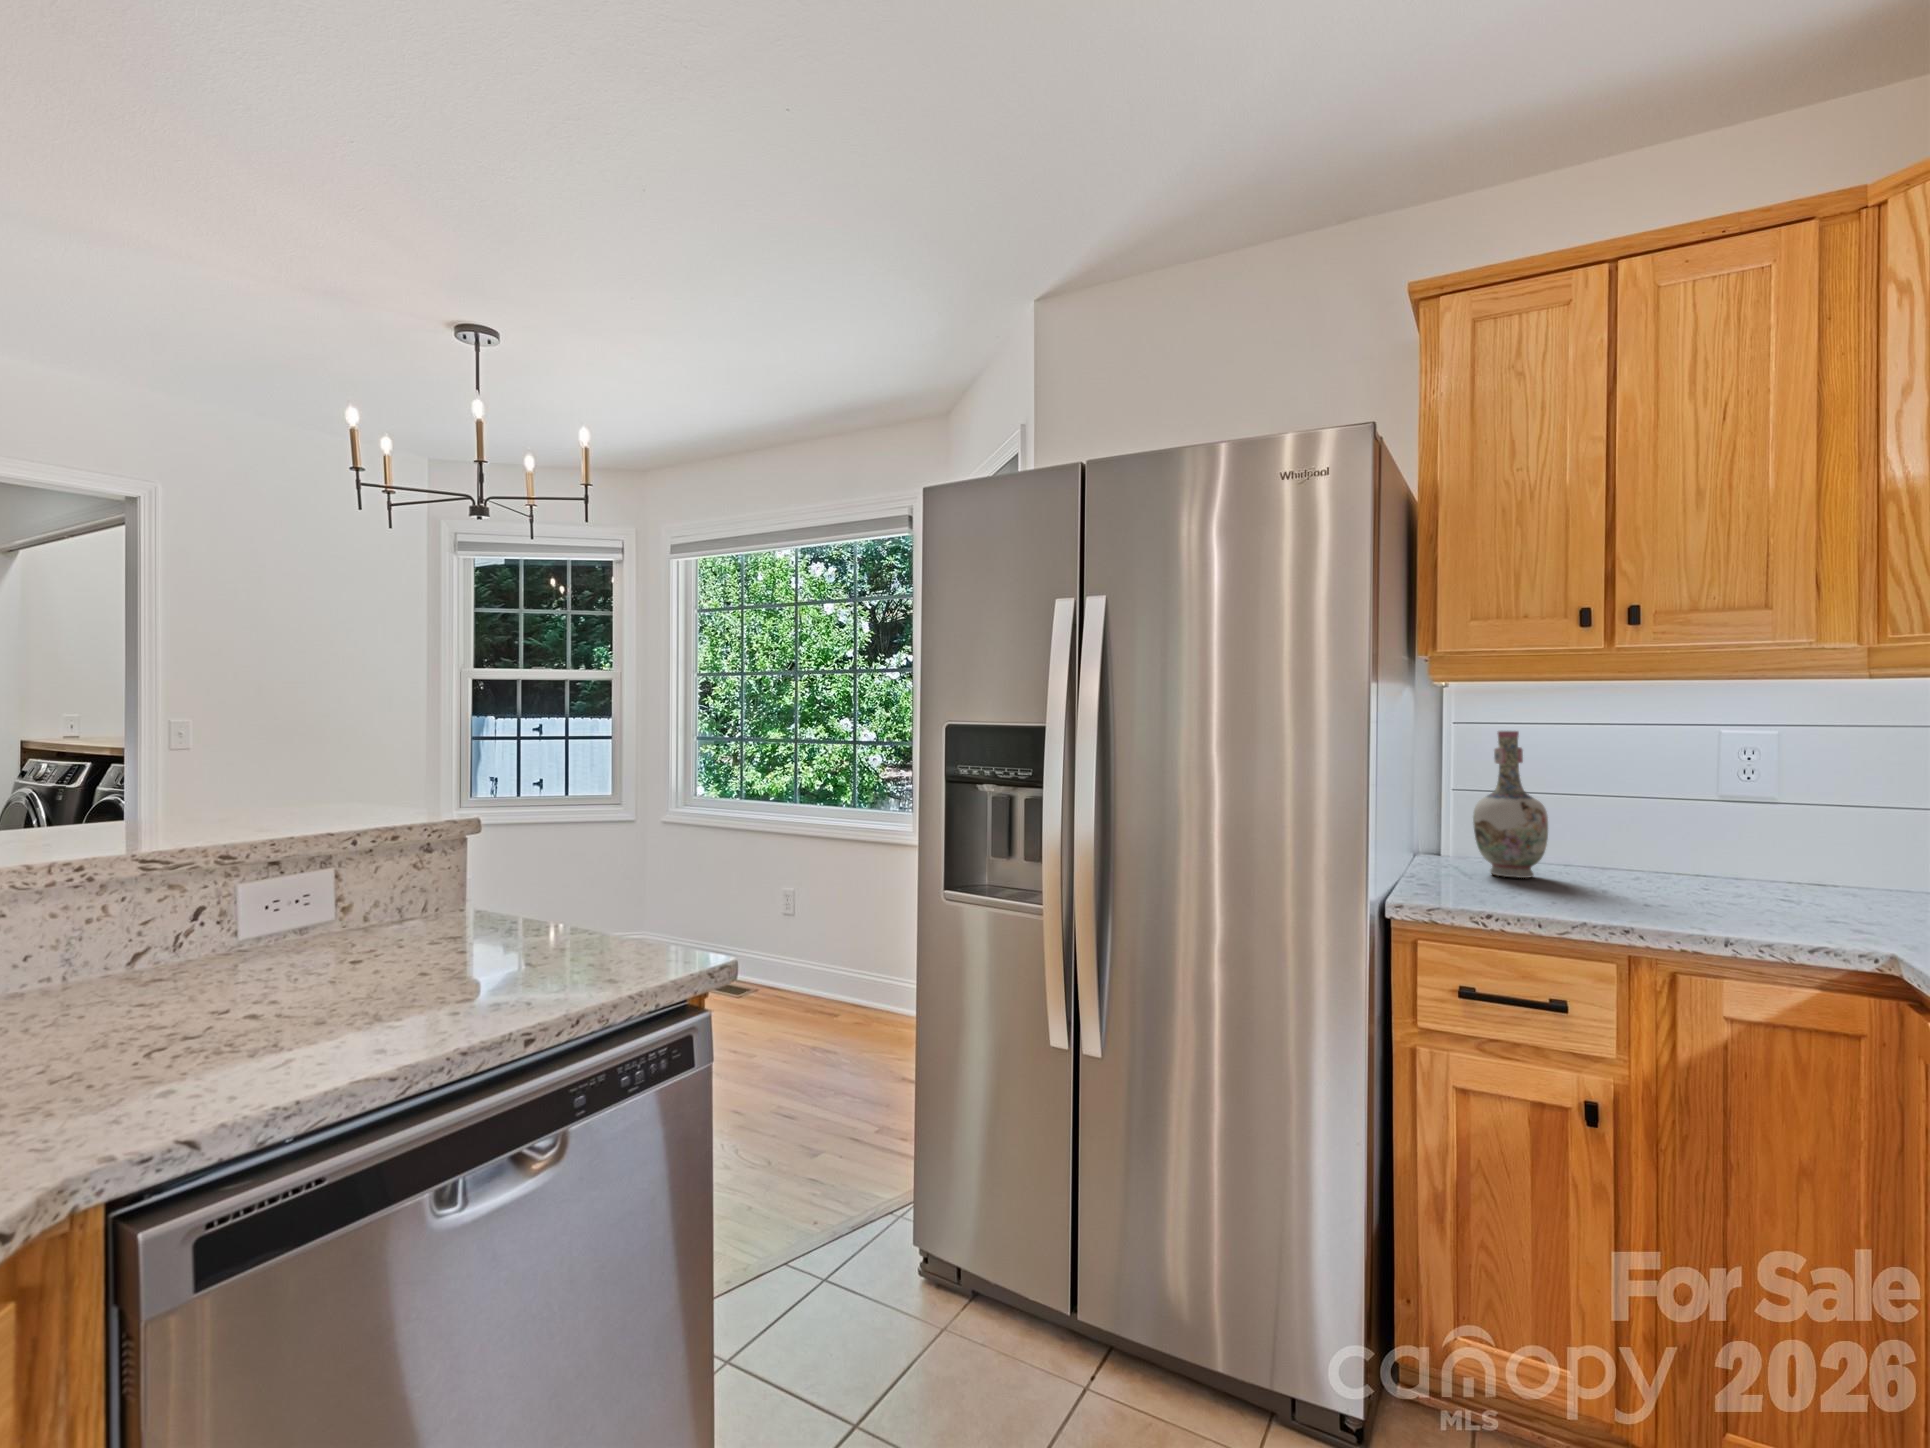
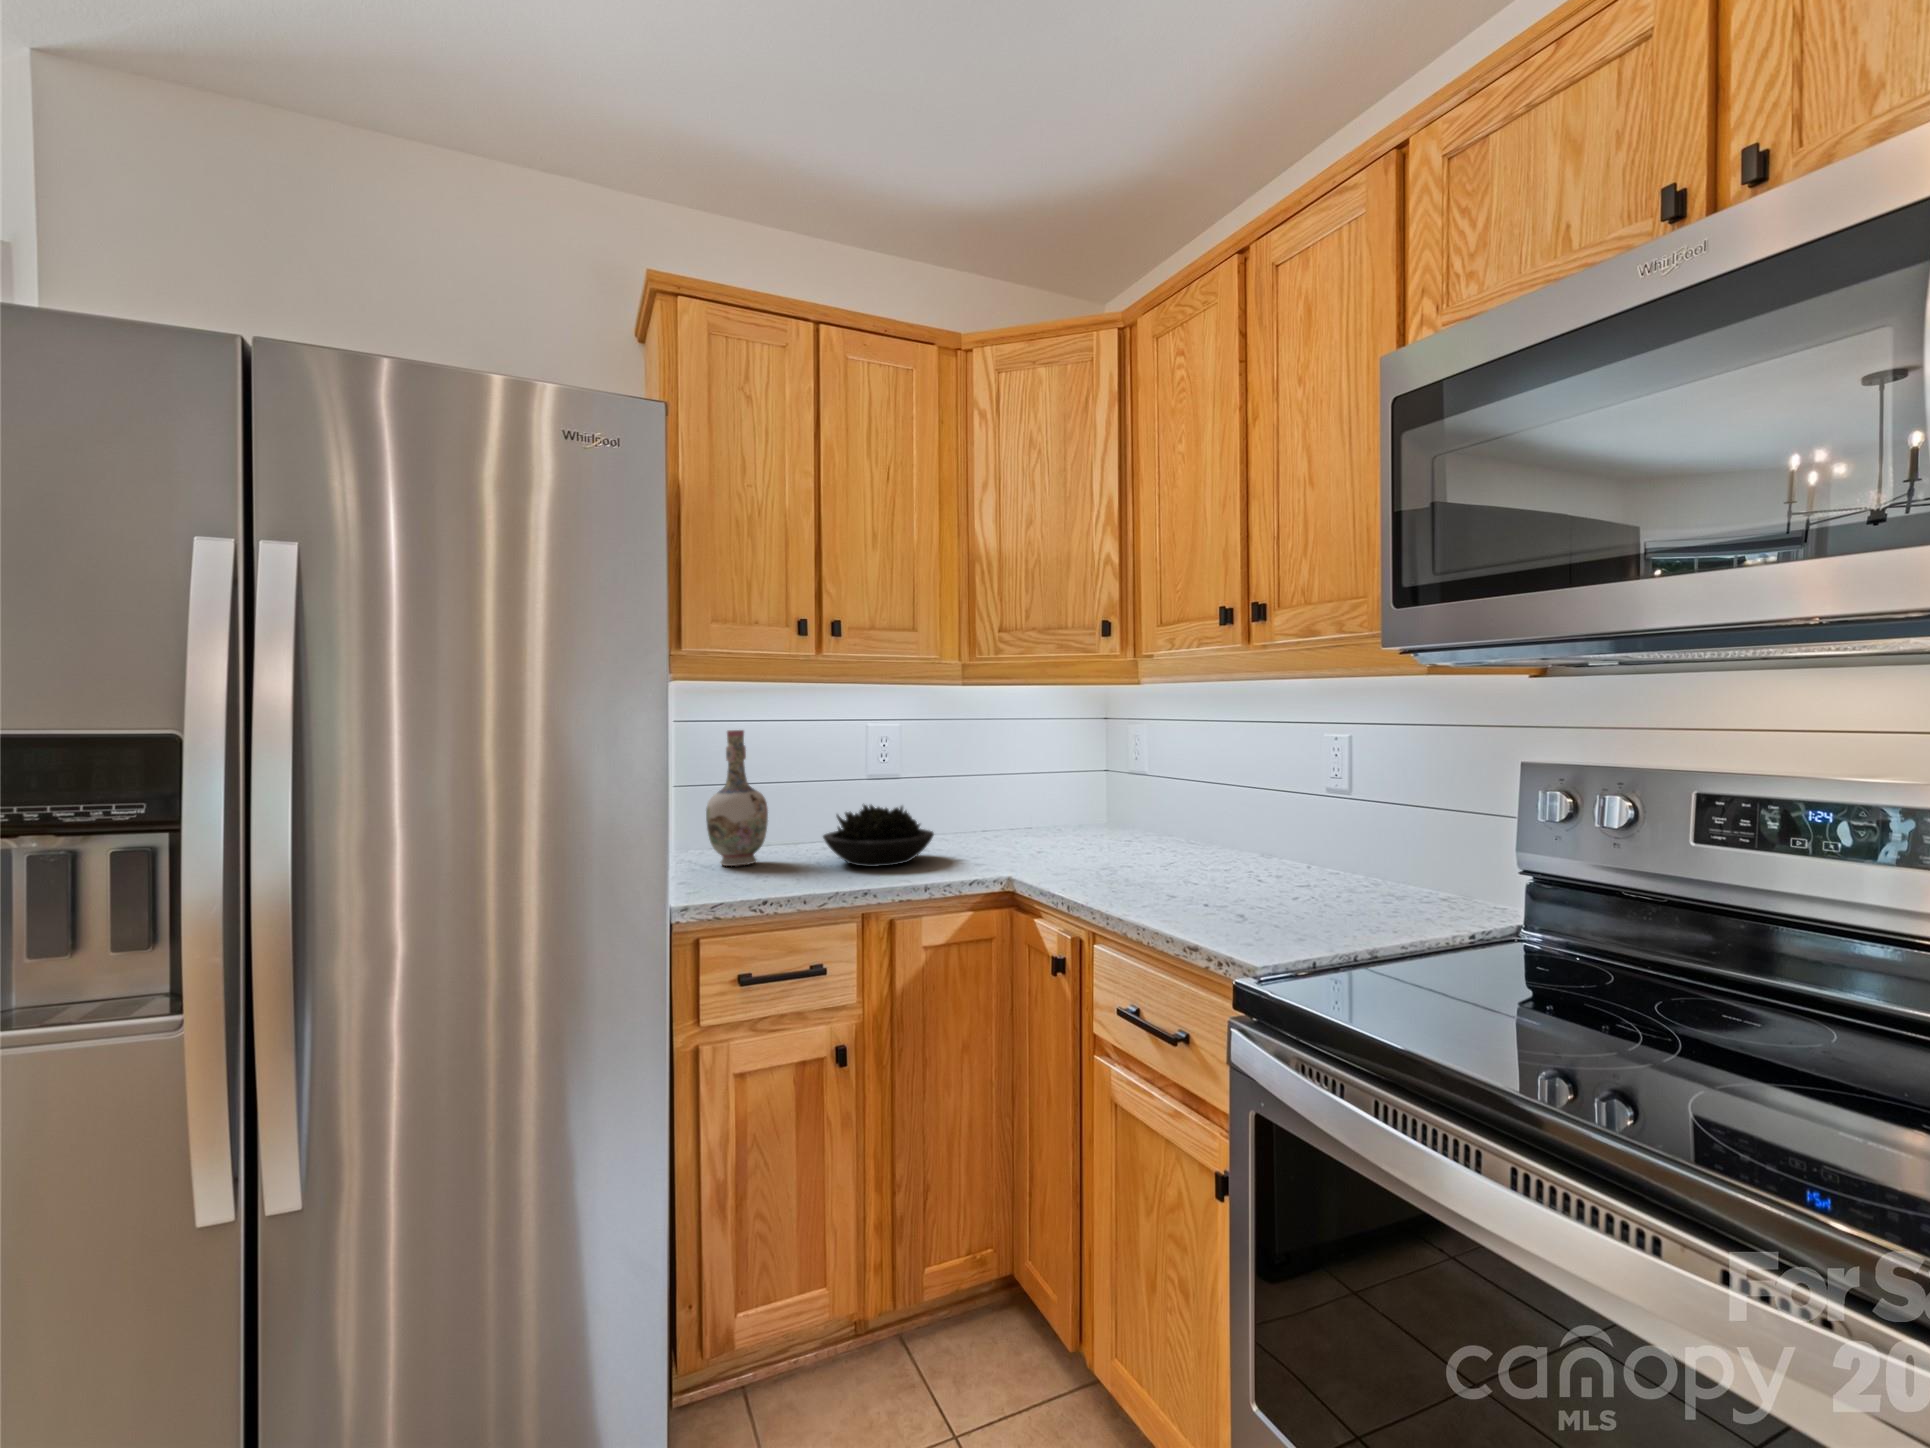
succulent plant: none [1609,828,1787,911] -> present [823,805,934,867]

